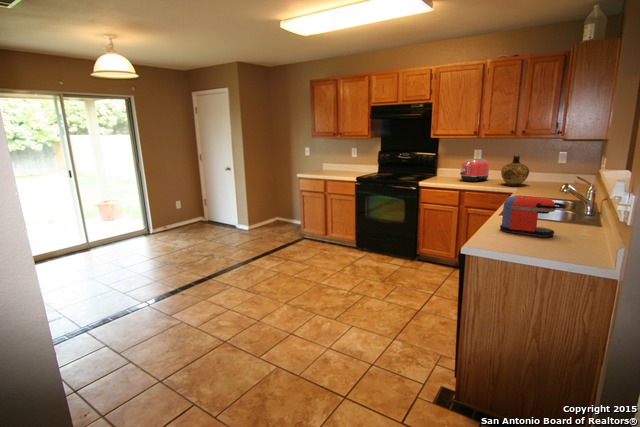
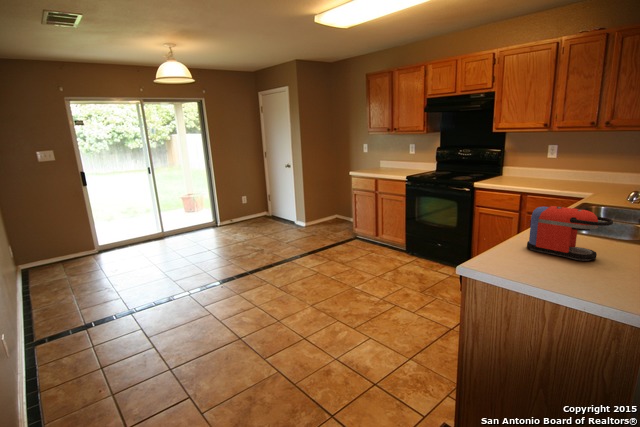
ceramic jug: present [501,155,529,186] -> none [578,152,616,190]
toaster: present [460,158,489,182] -> none [526,155,566,183]

